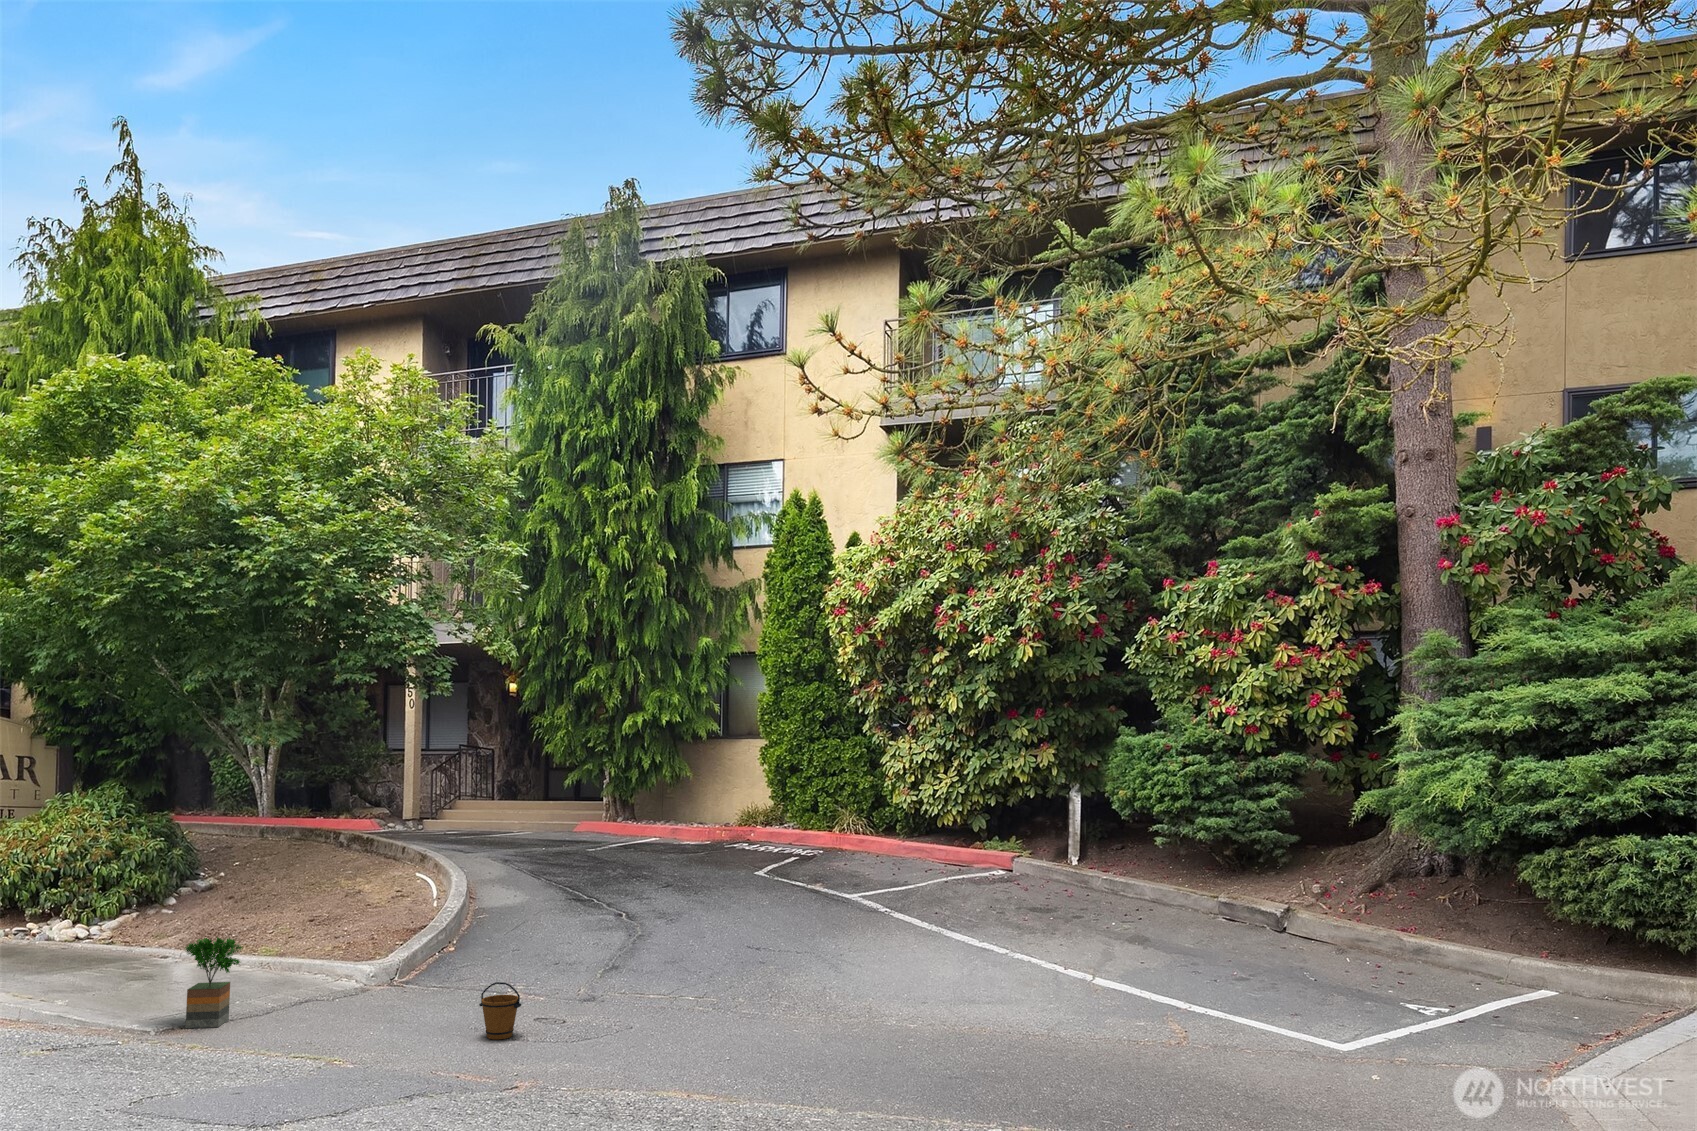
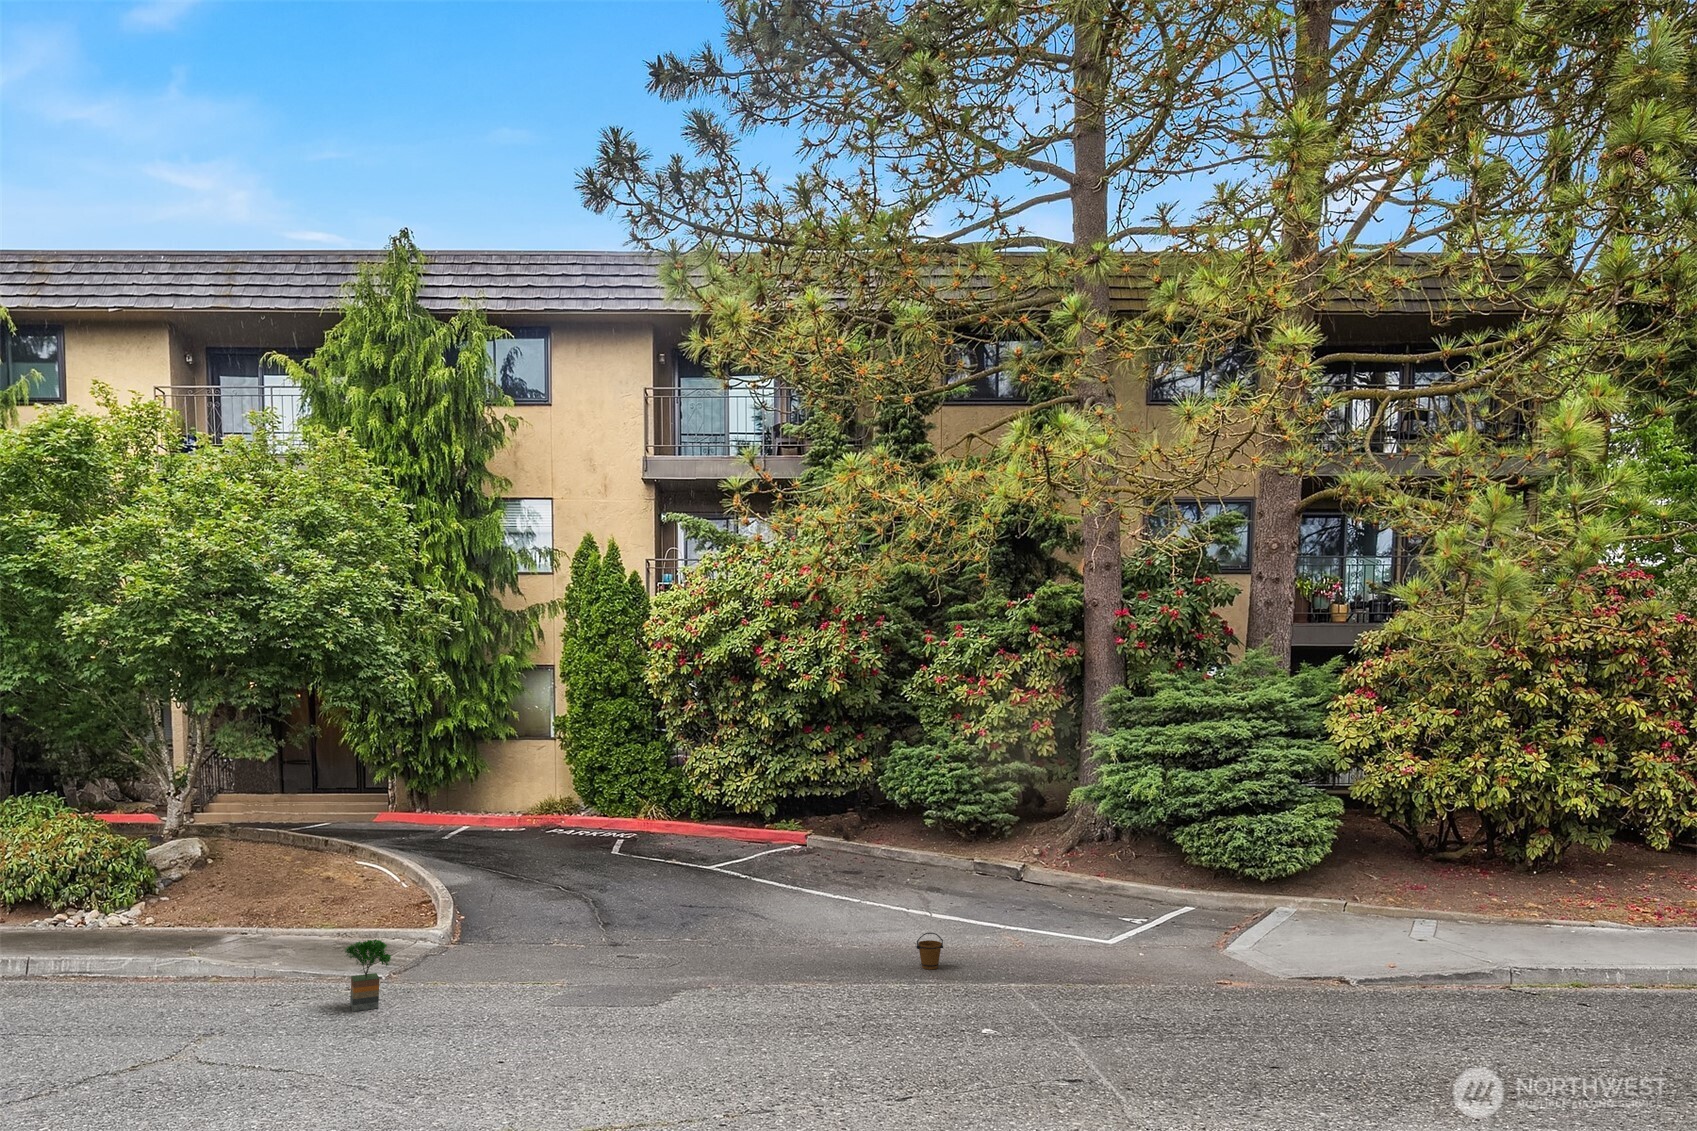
bucket: present [479,982,521,1040] -> present [916,933,943,970]

